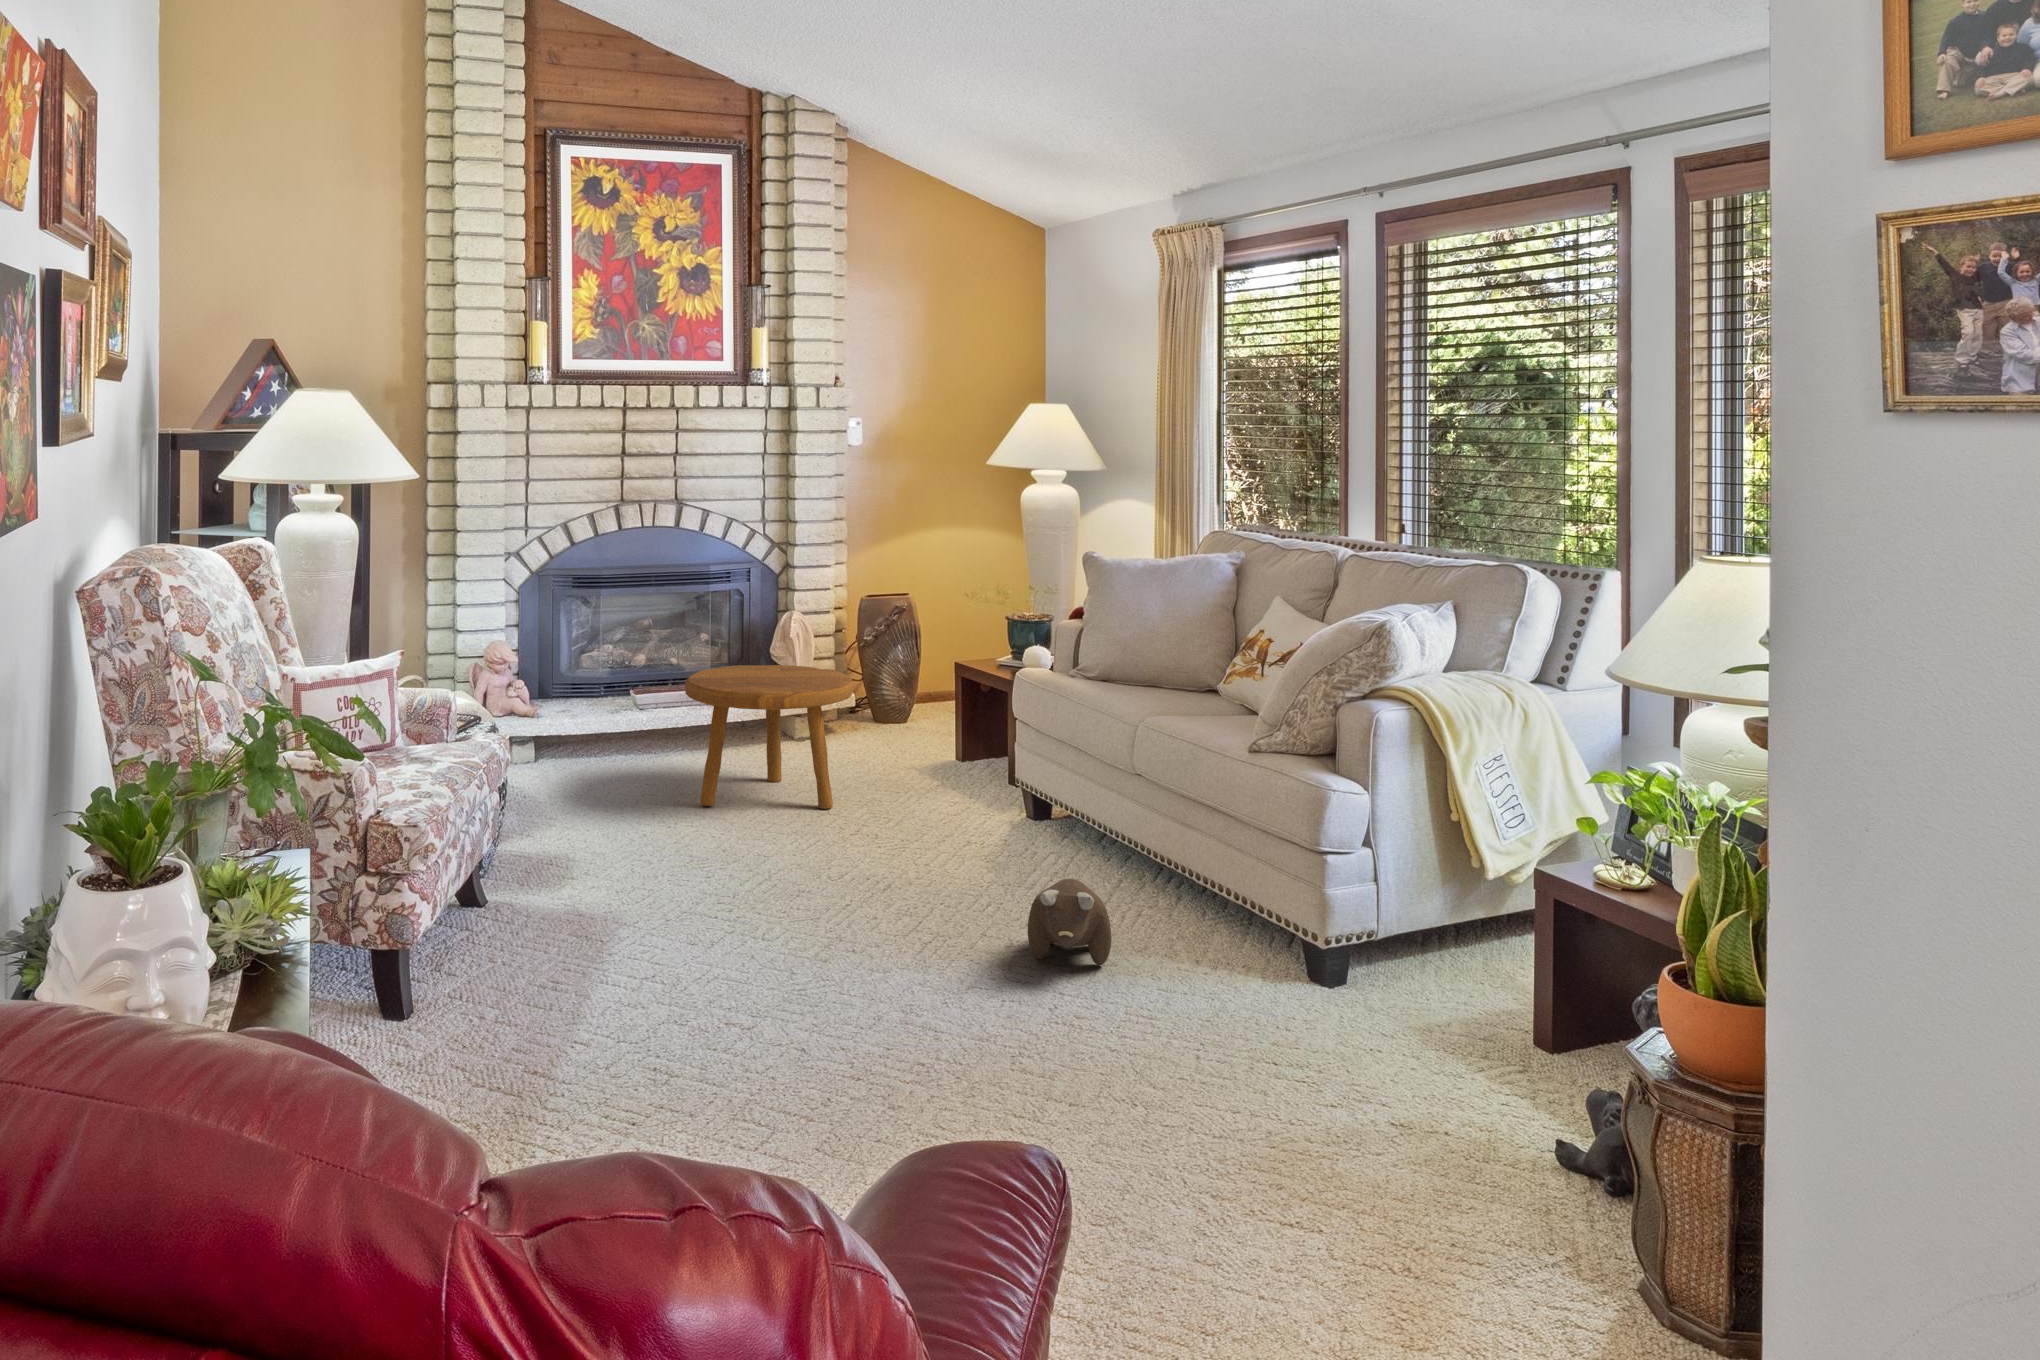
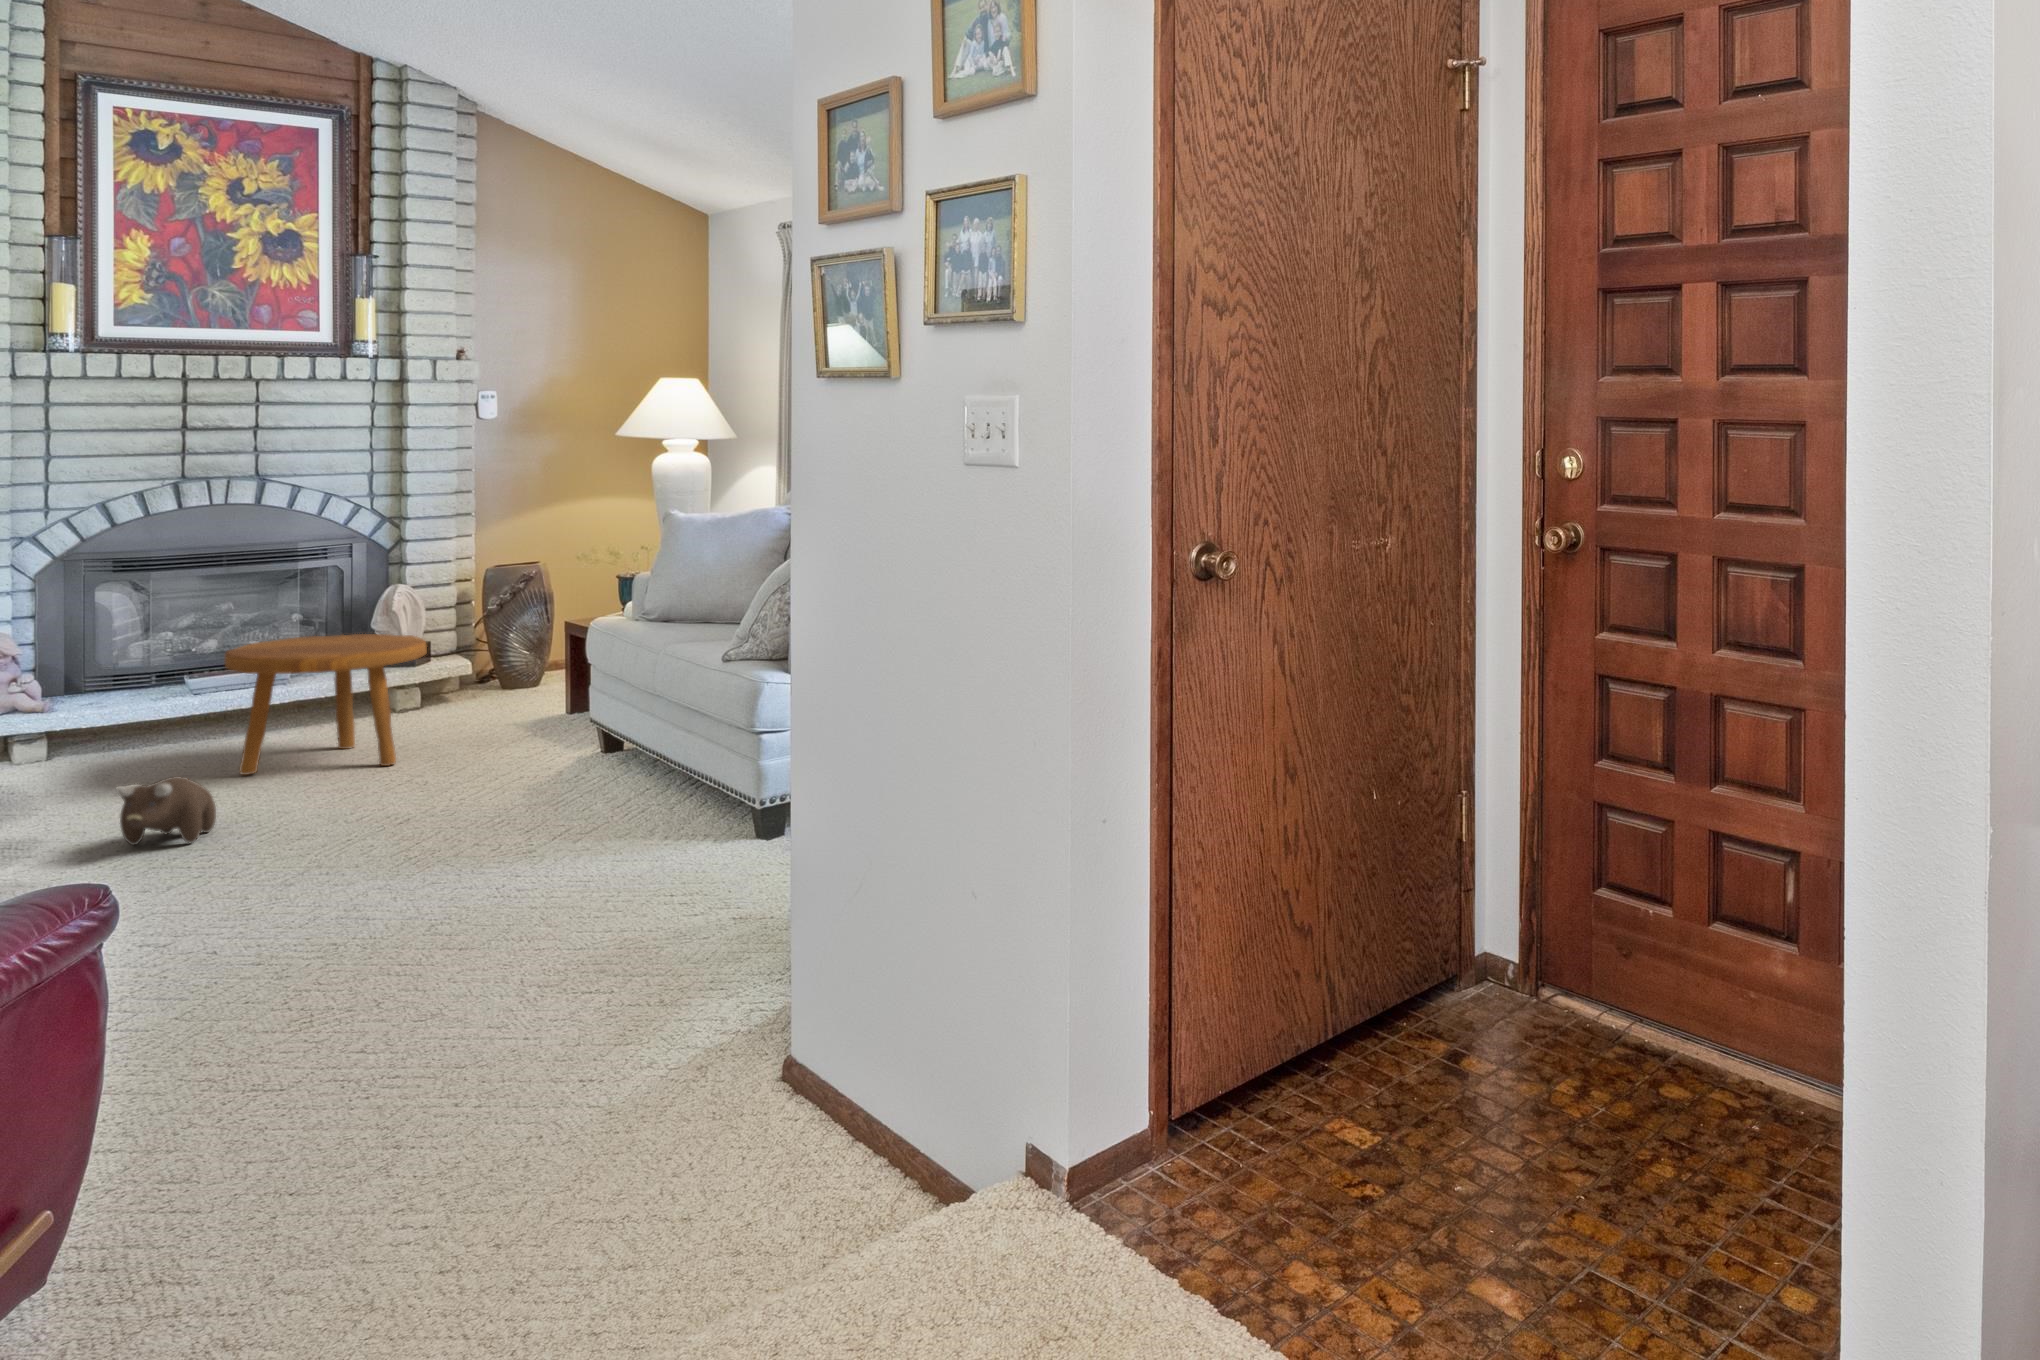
plush toy: present [1028,879,1111,965] -> present [116,776,216,845]

